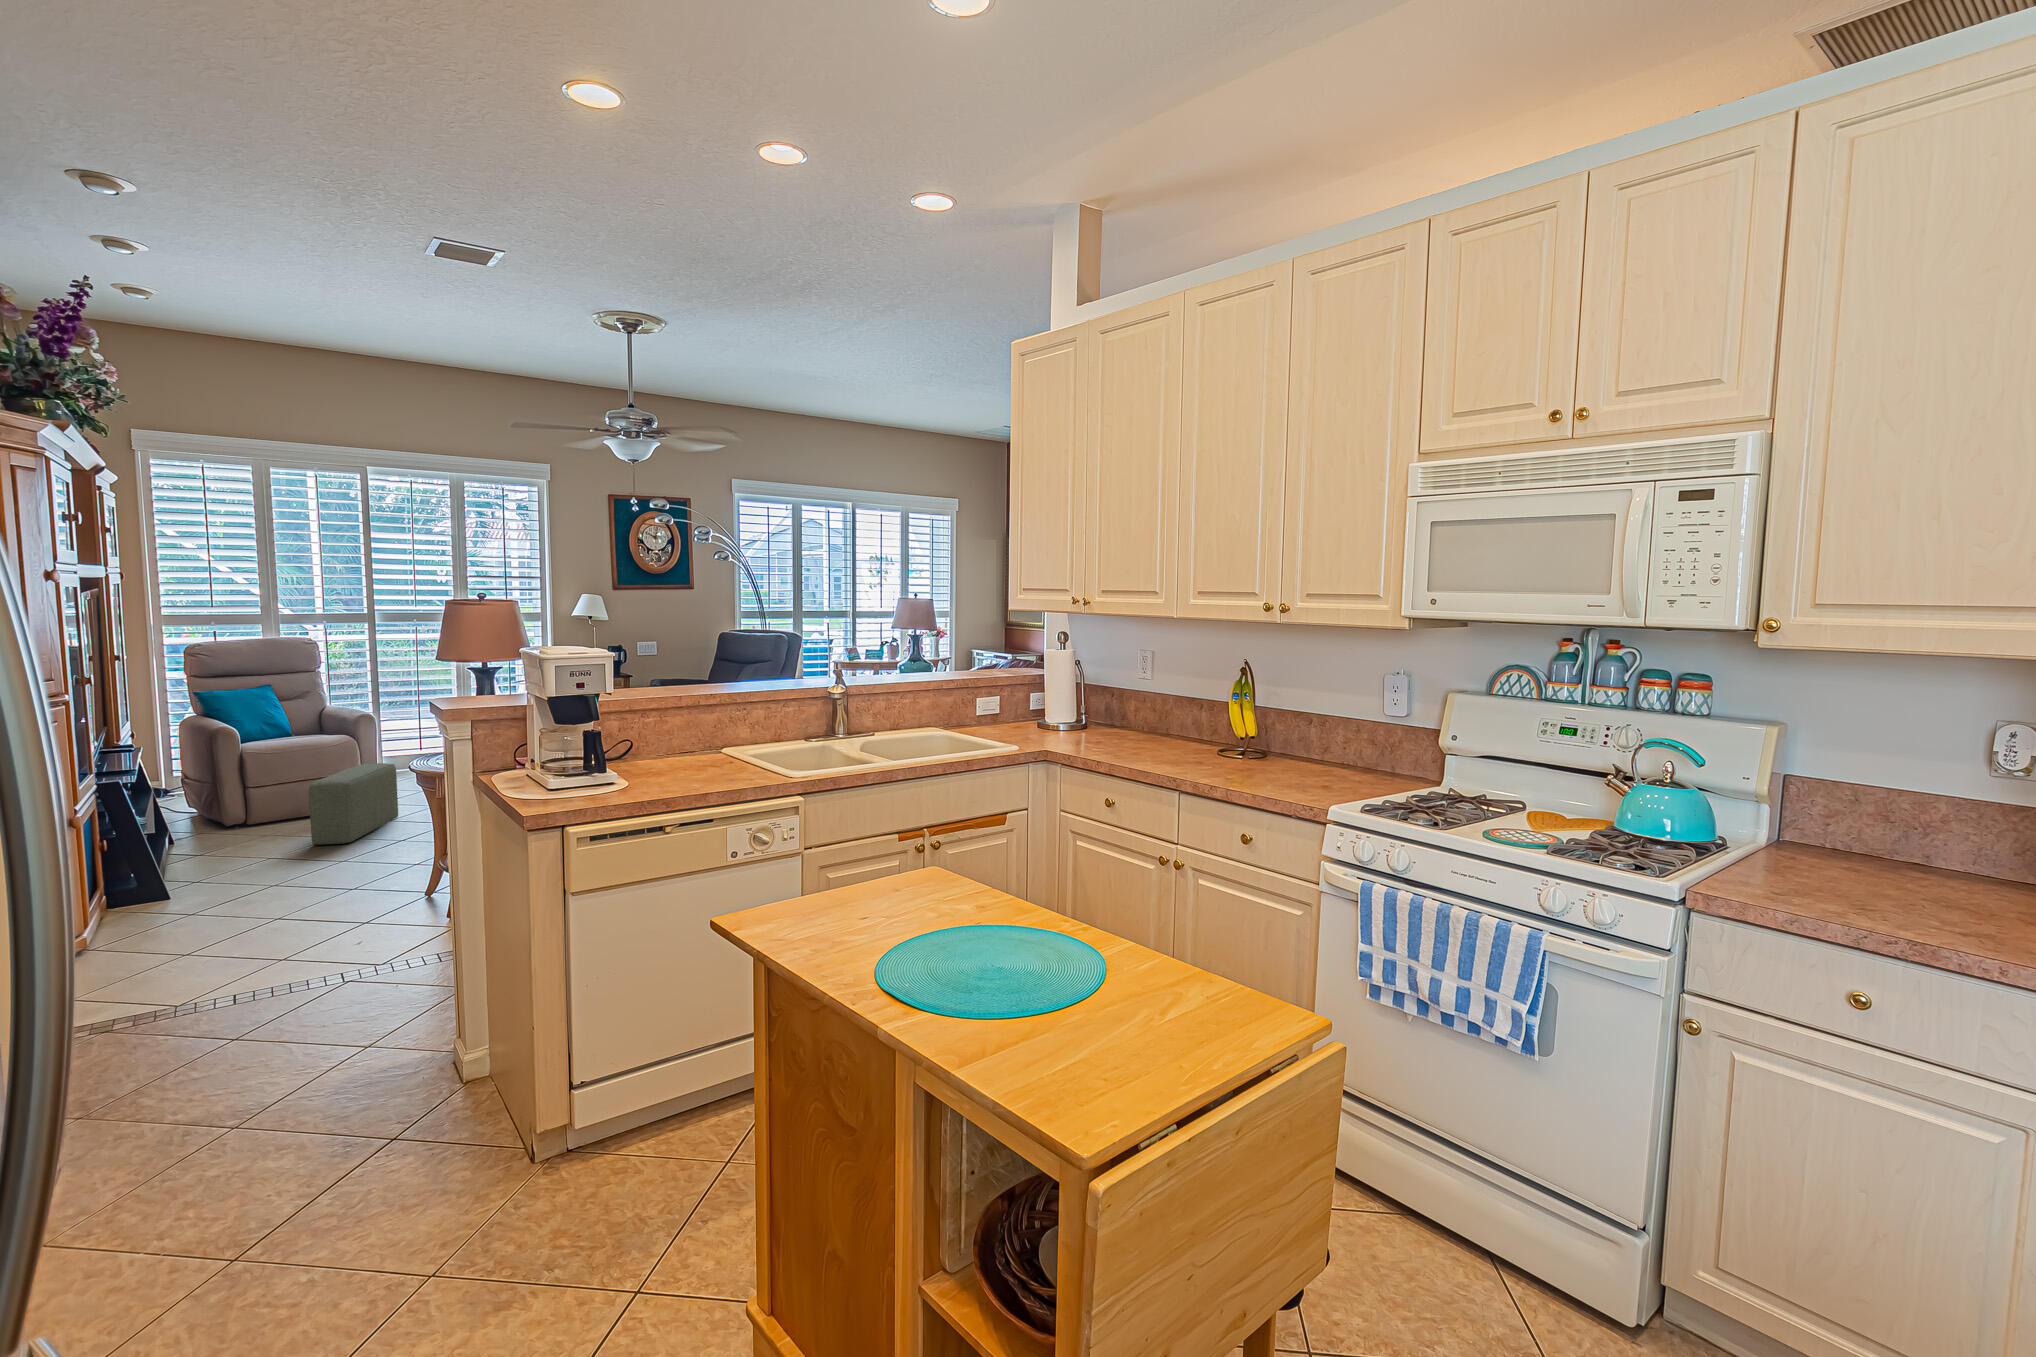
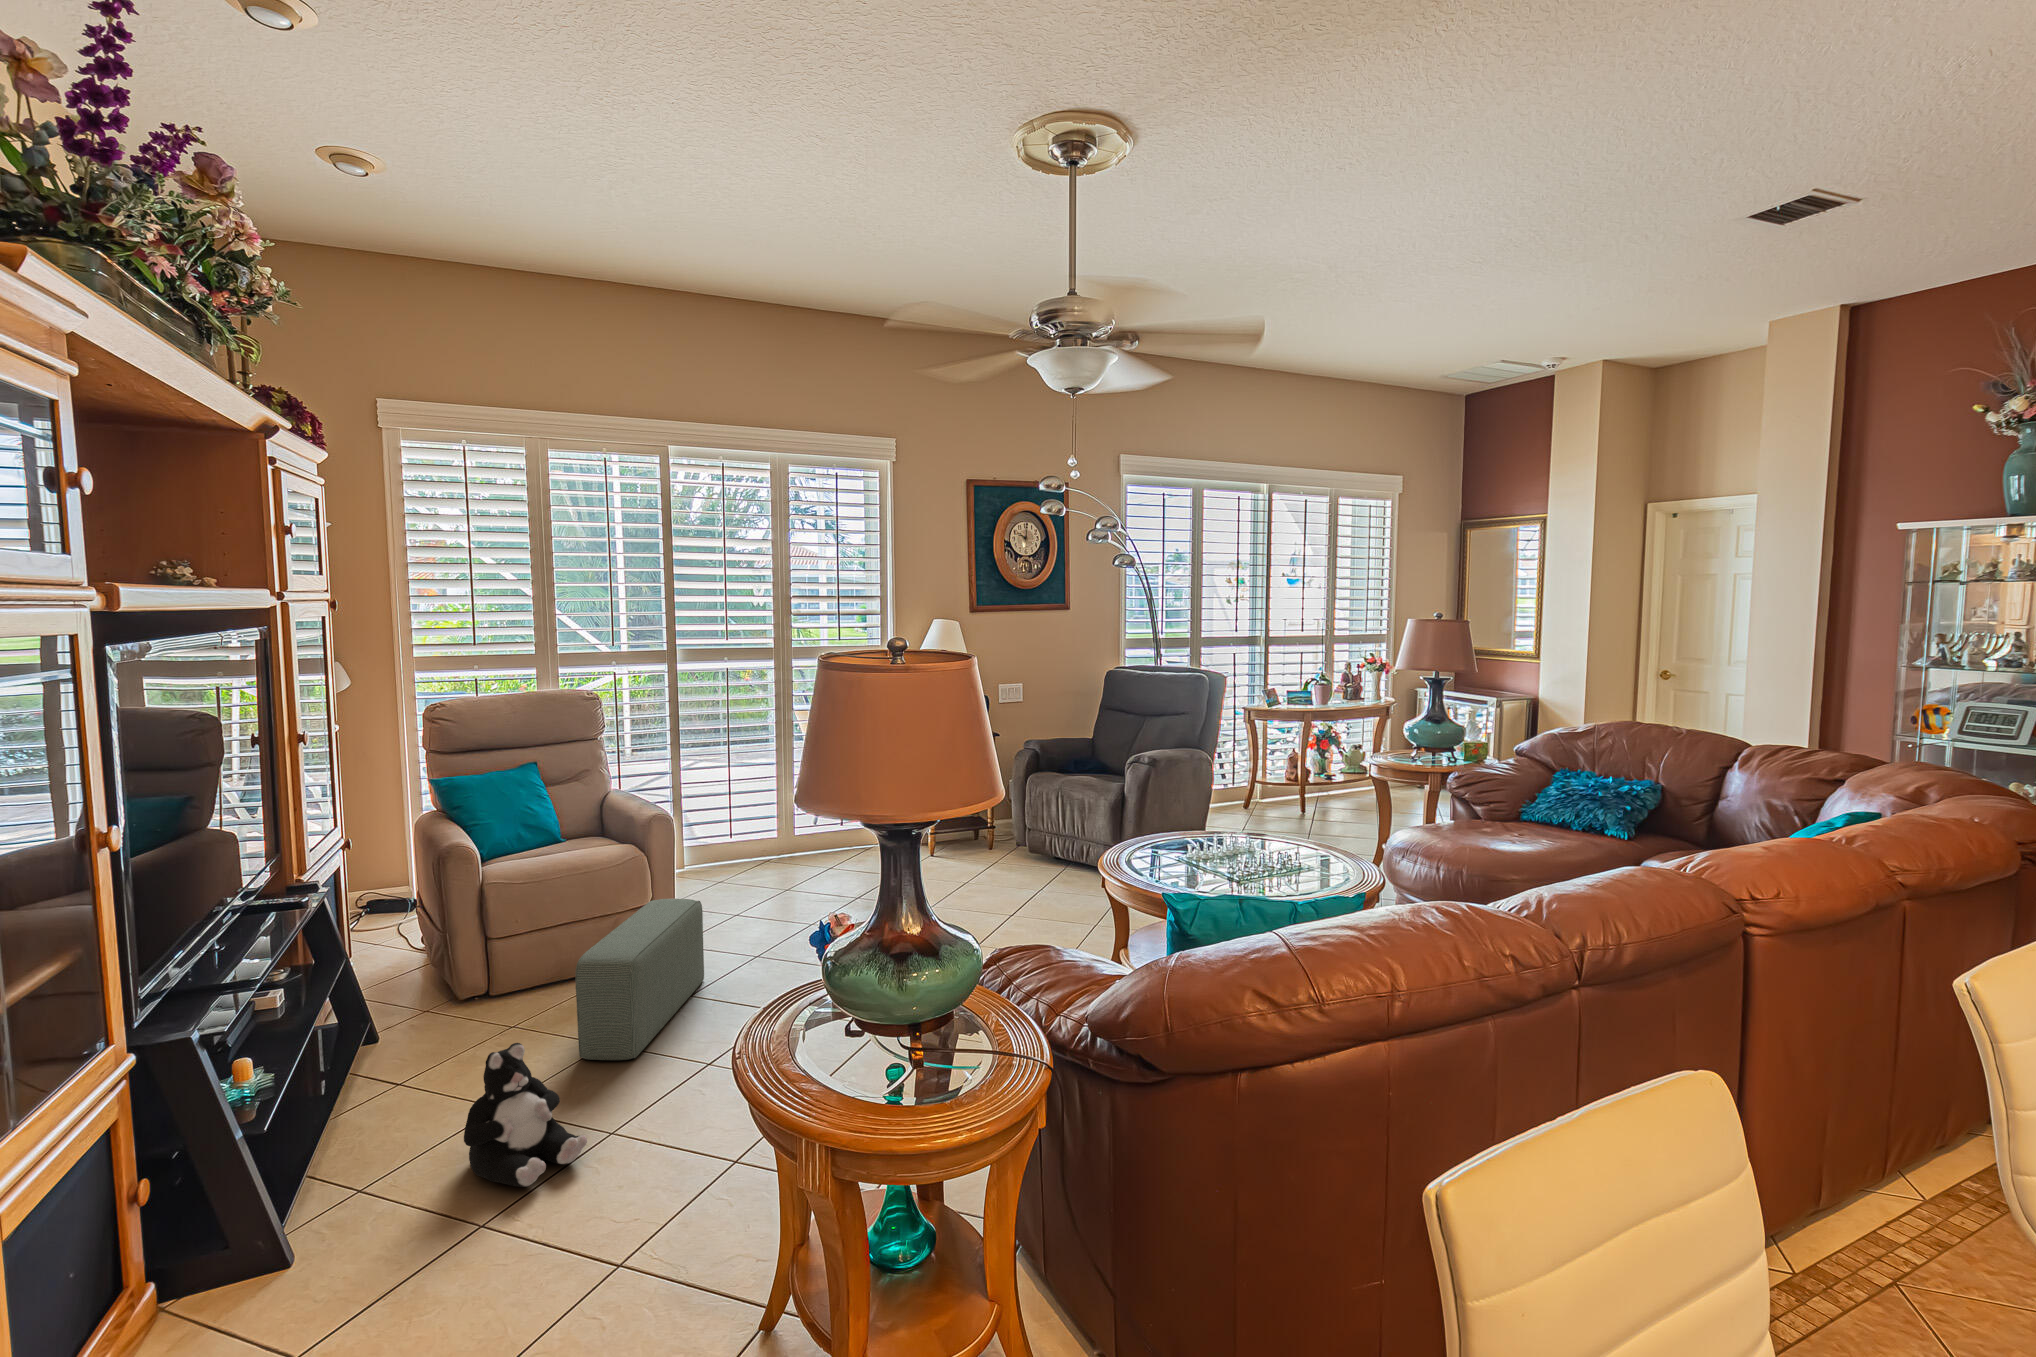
plush toy: none [247,809,323,879] -> present [464,1043,587,1187]

